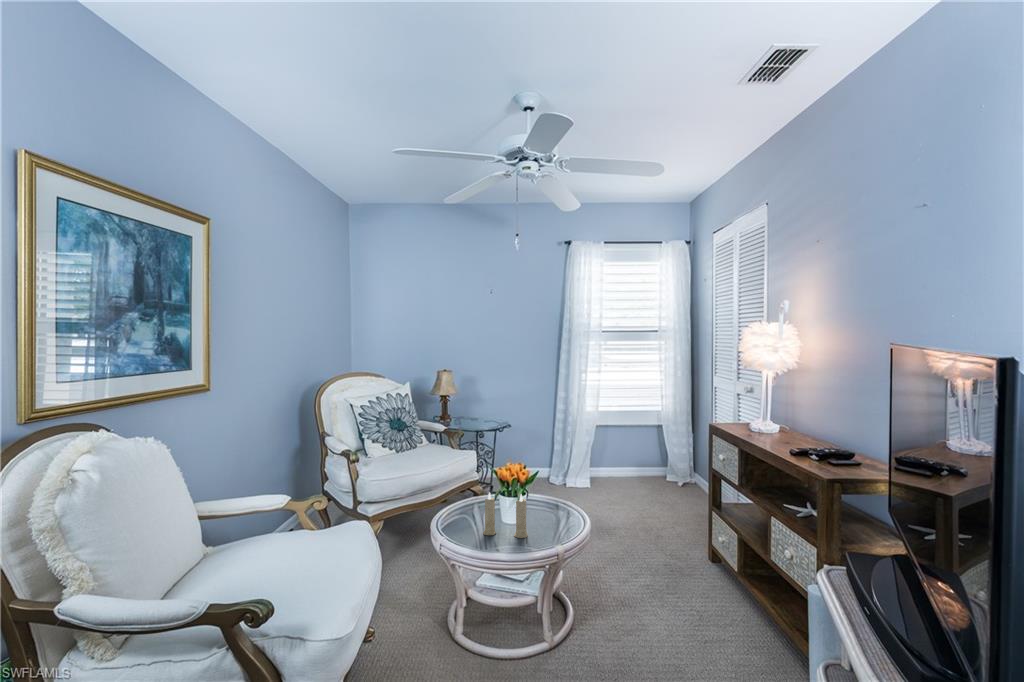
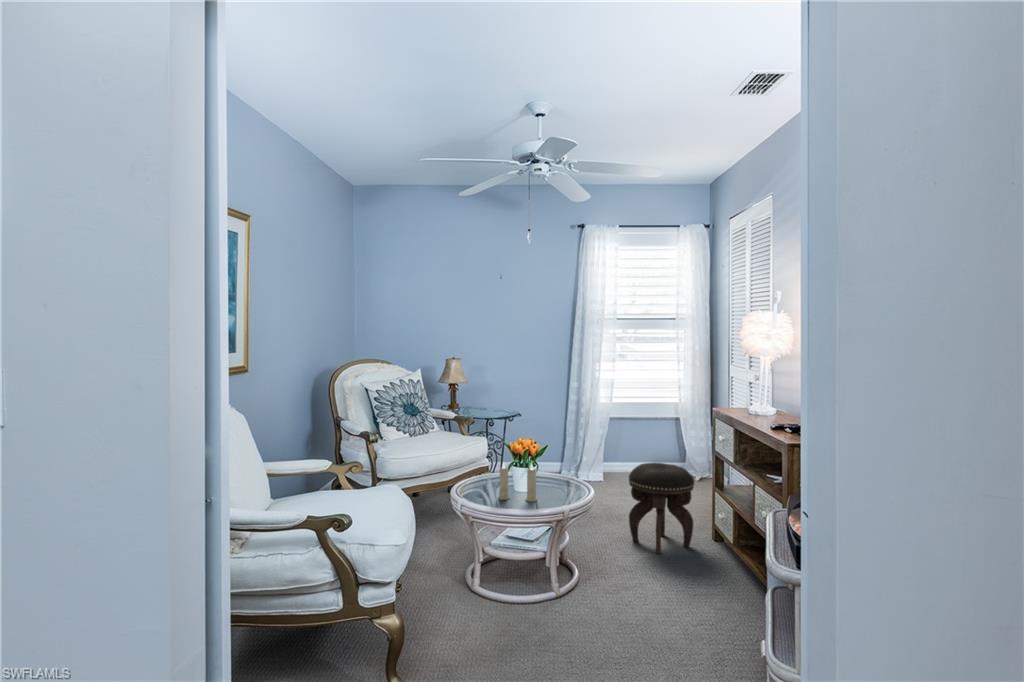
footstool: none [624,481,695,584] -> present [629,463,694,554]

